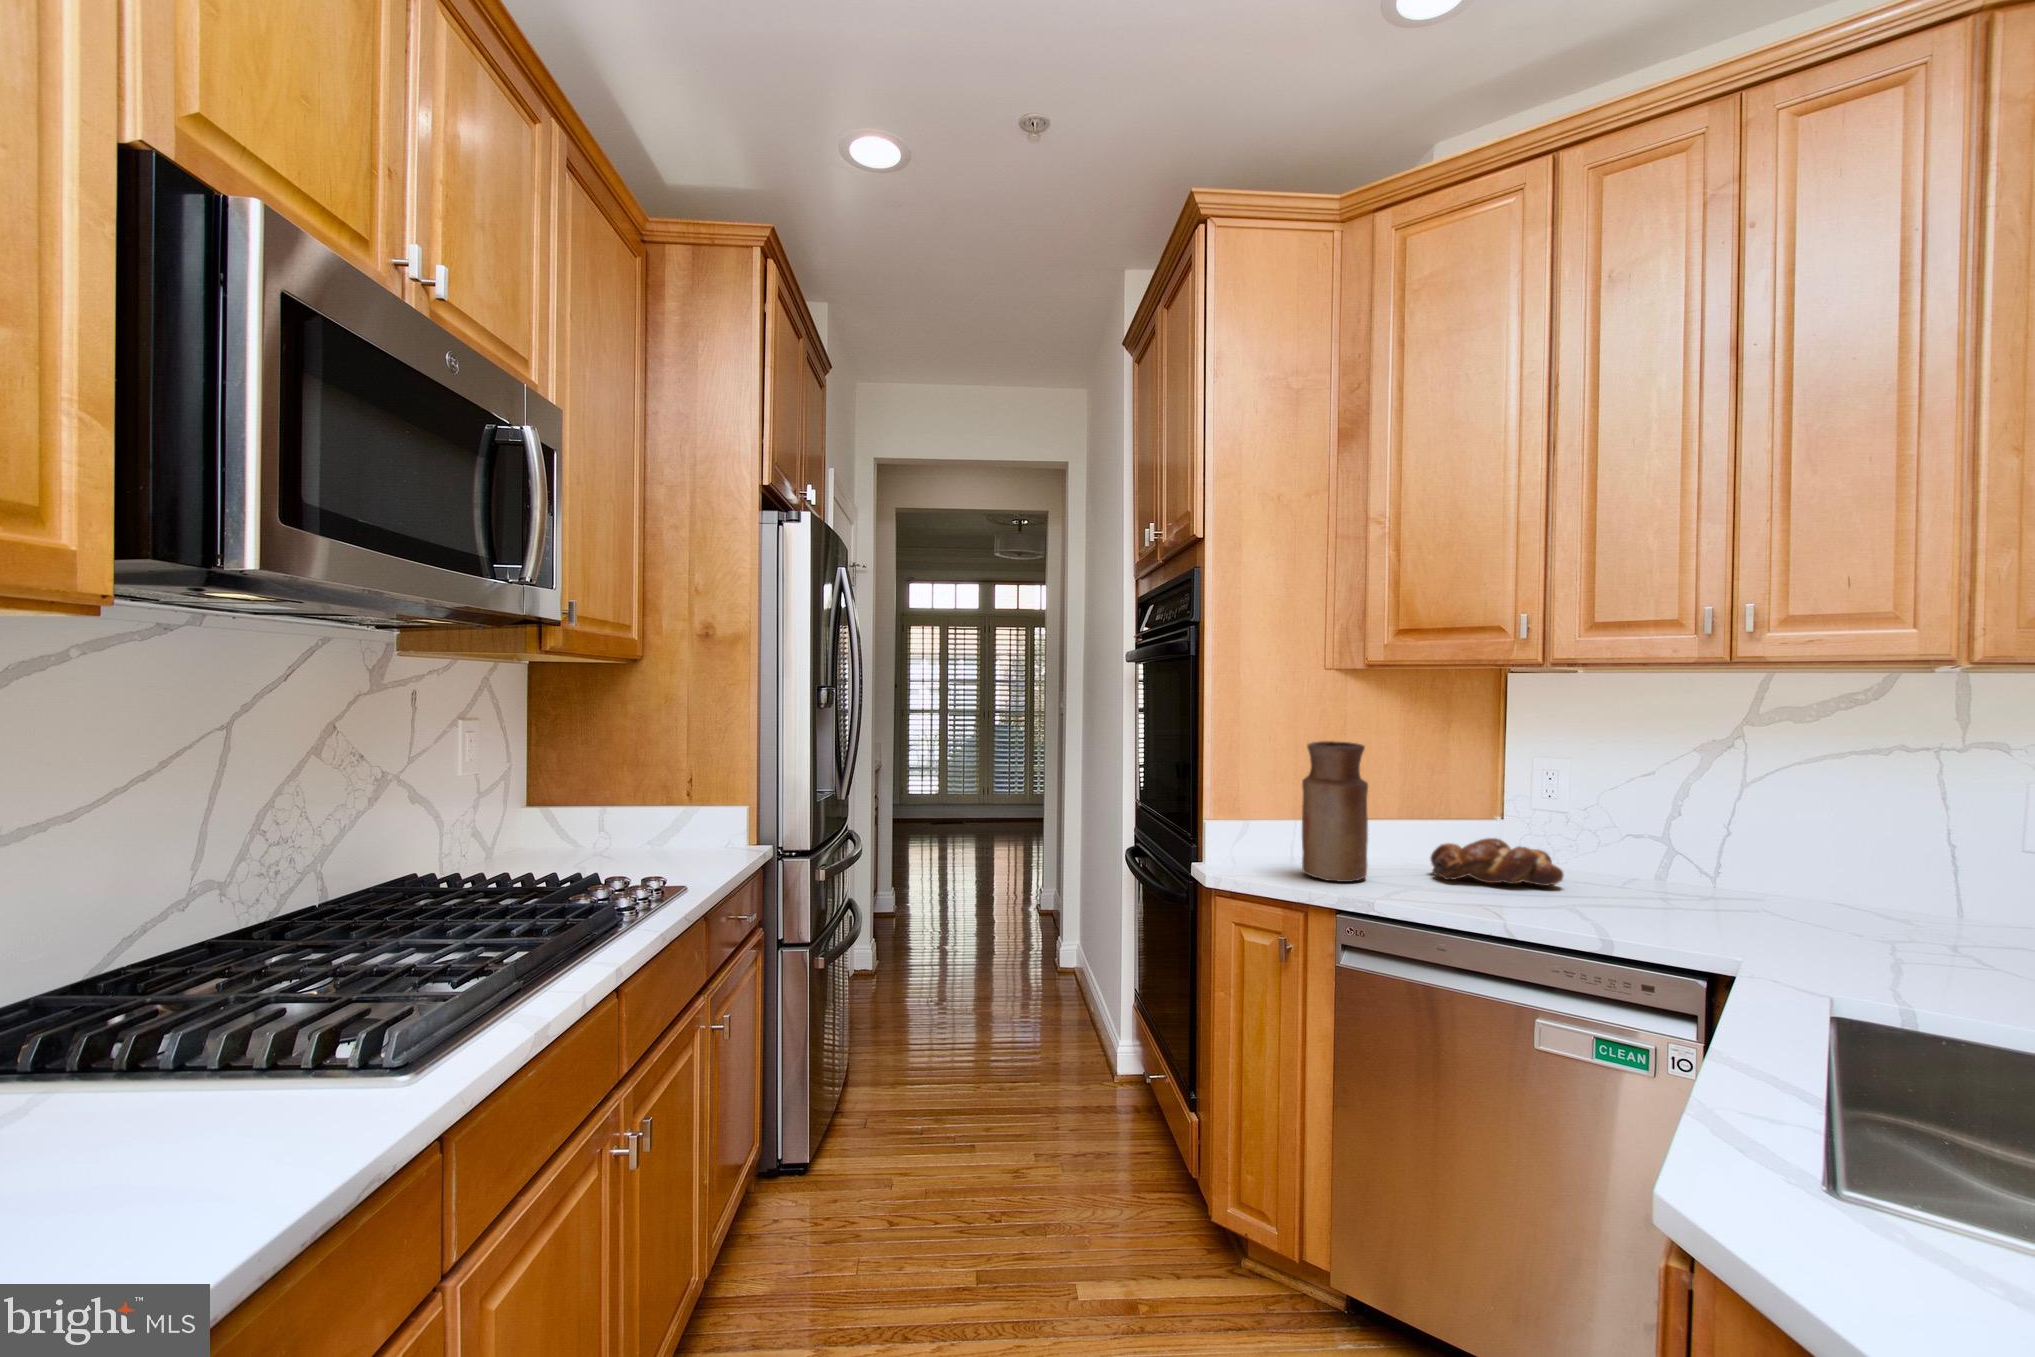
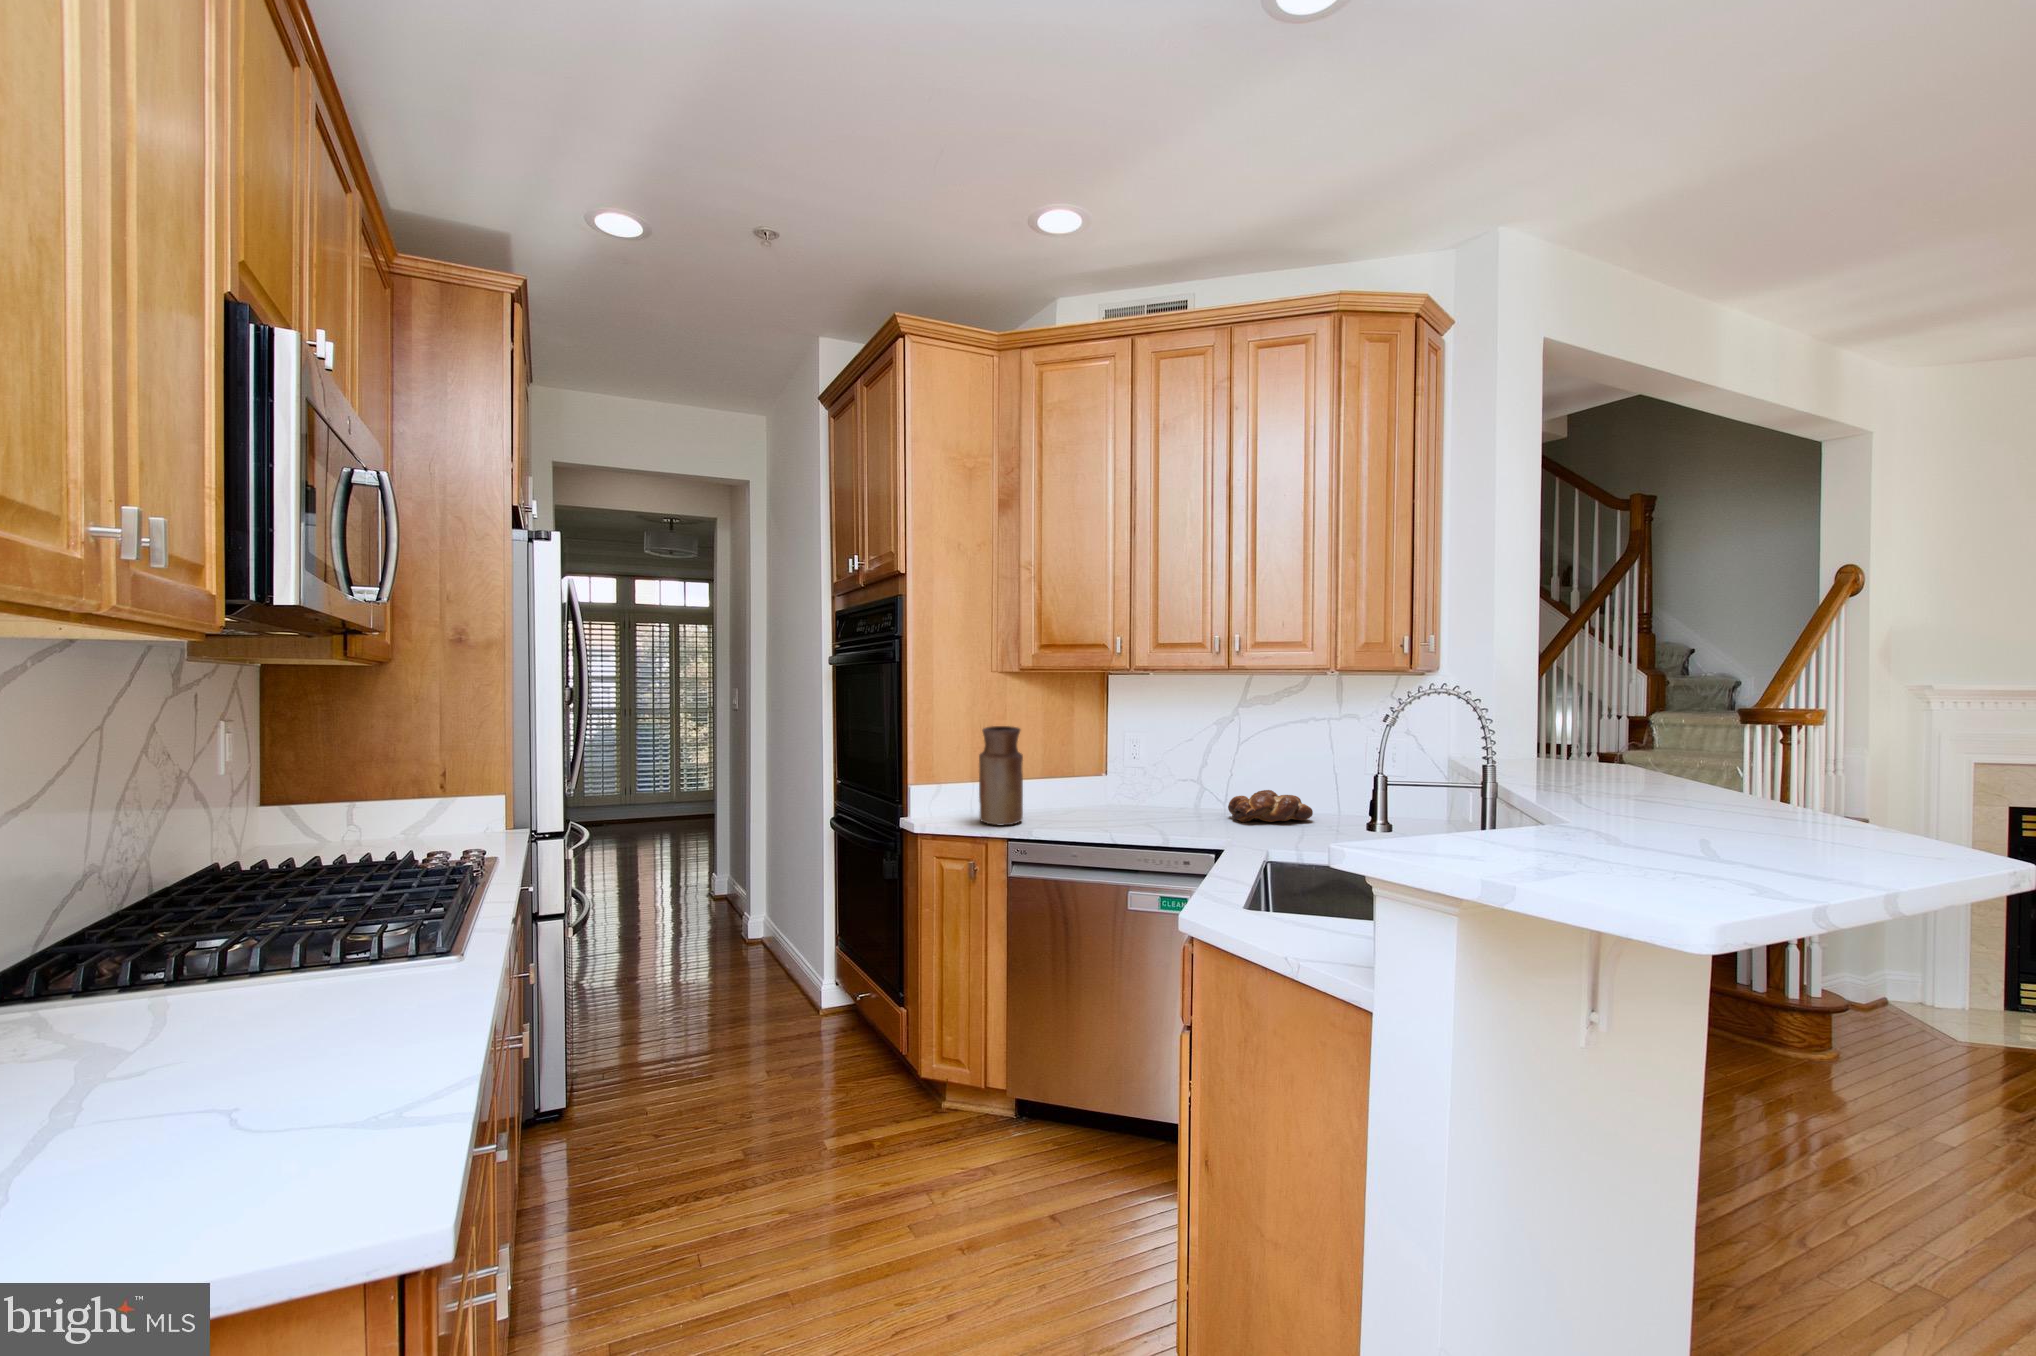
bread loaf: present [1430,838,1564,886] -> present [1228,790,1313,822]

